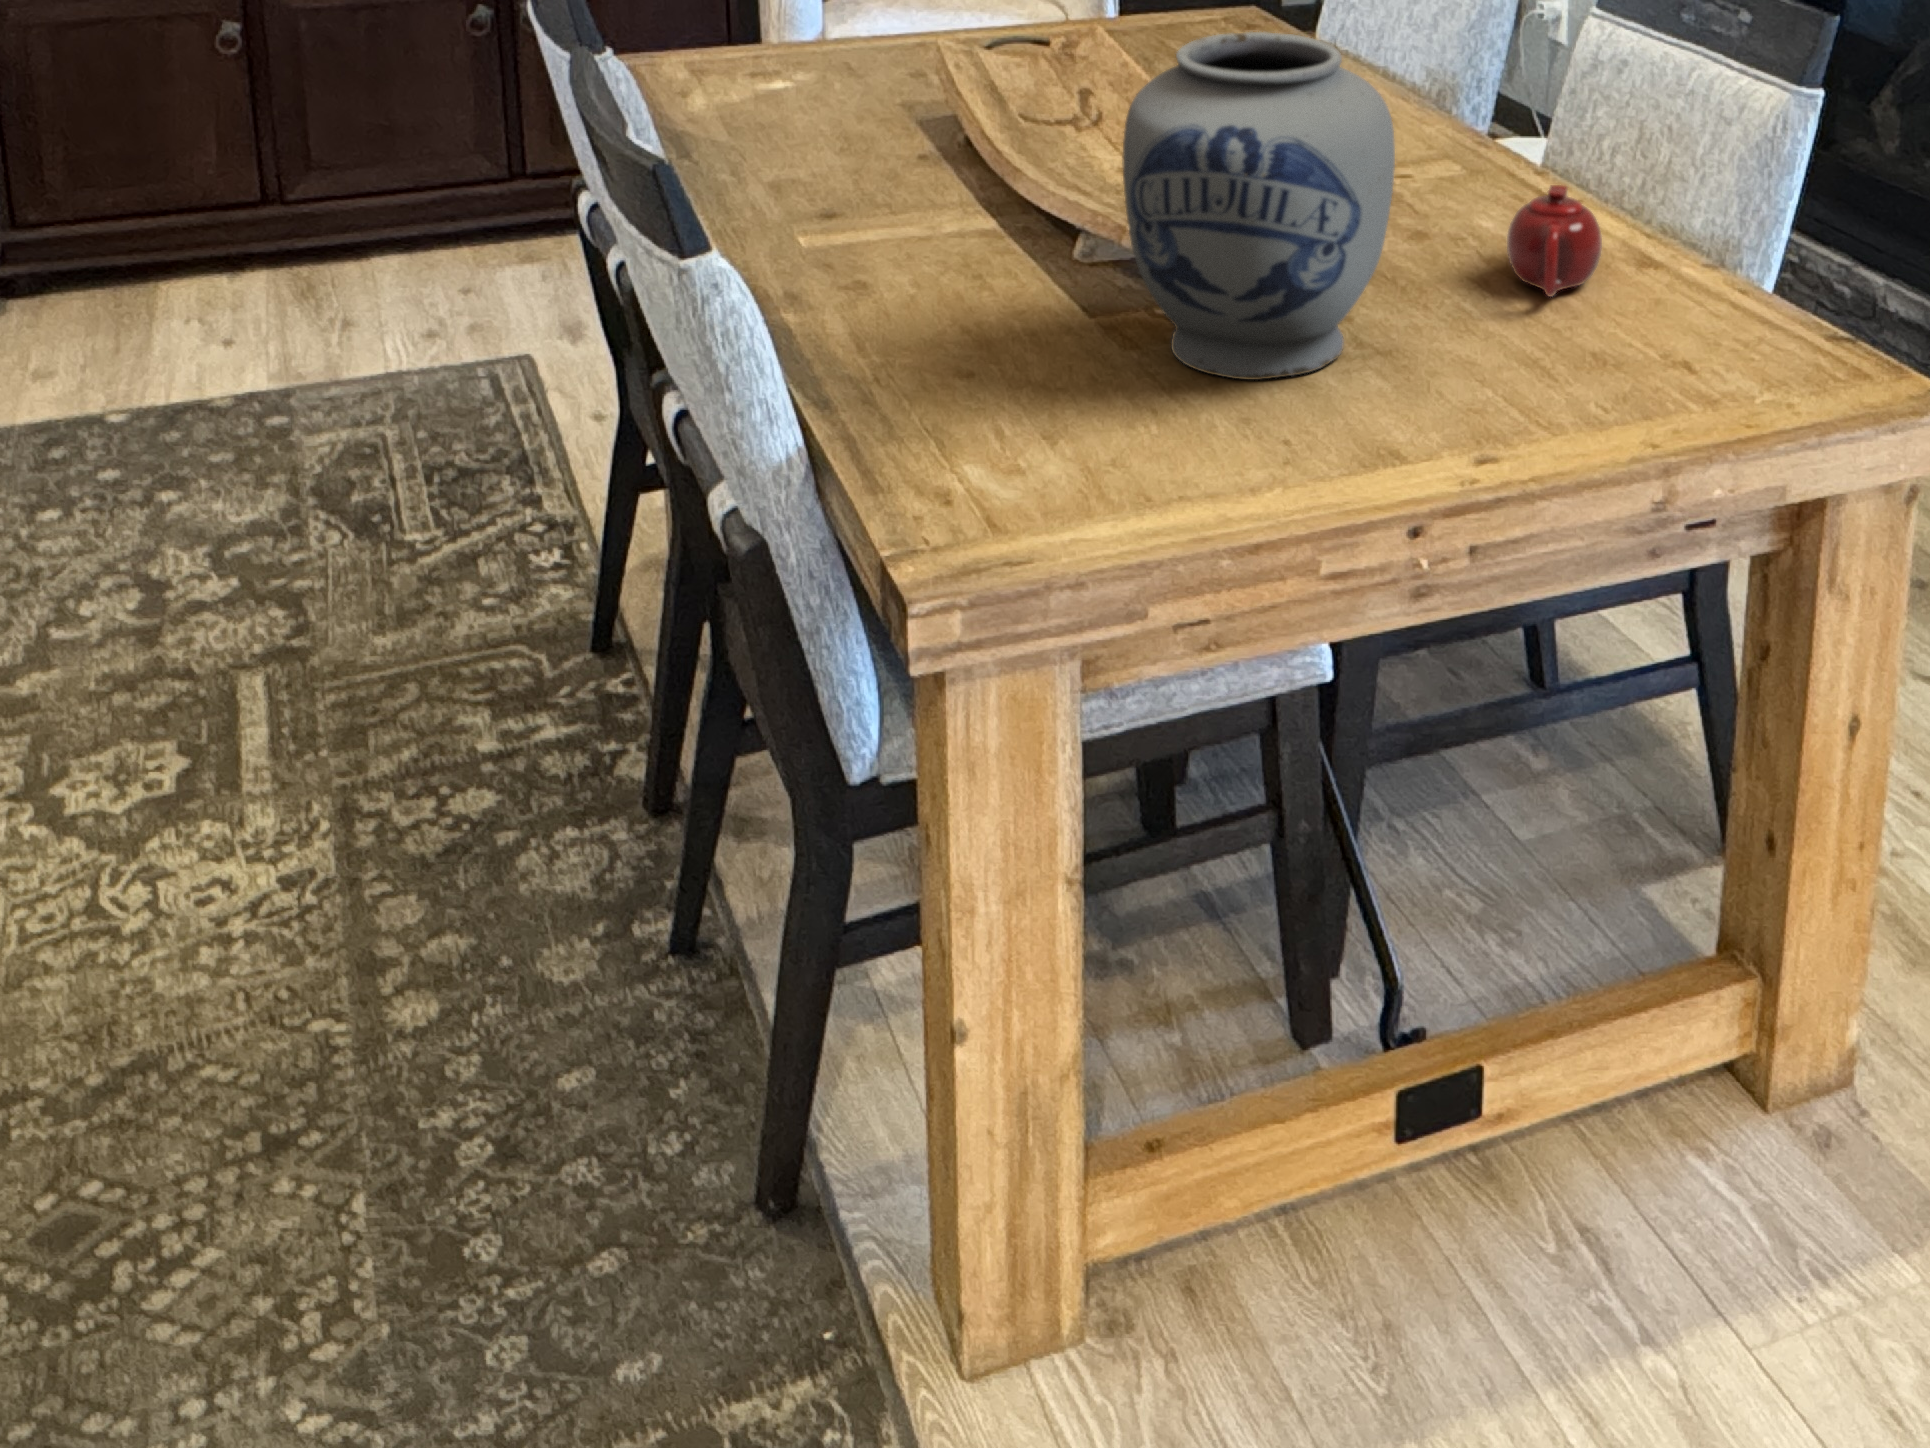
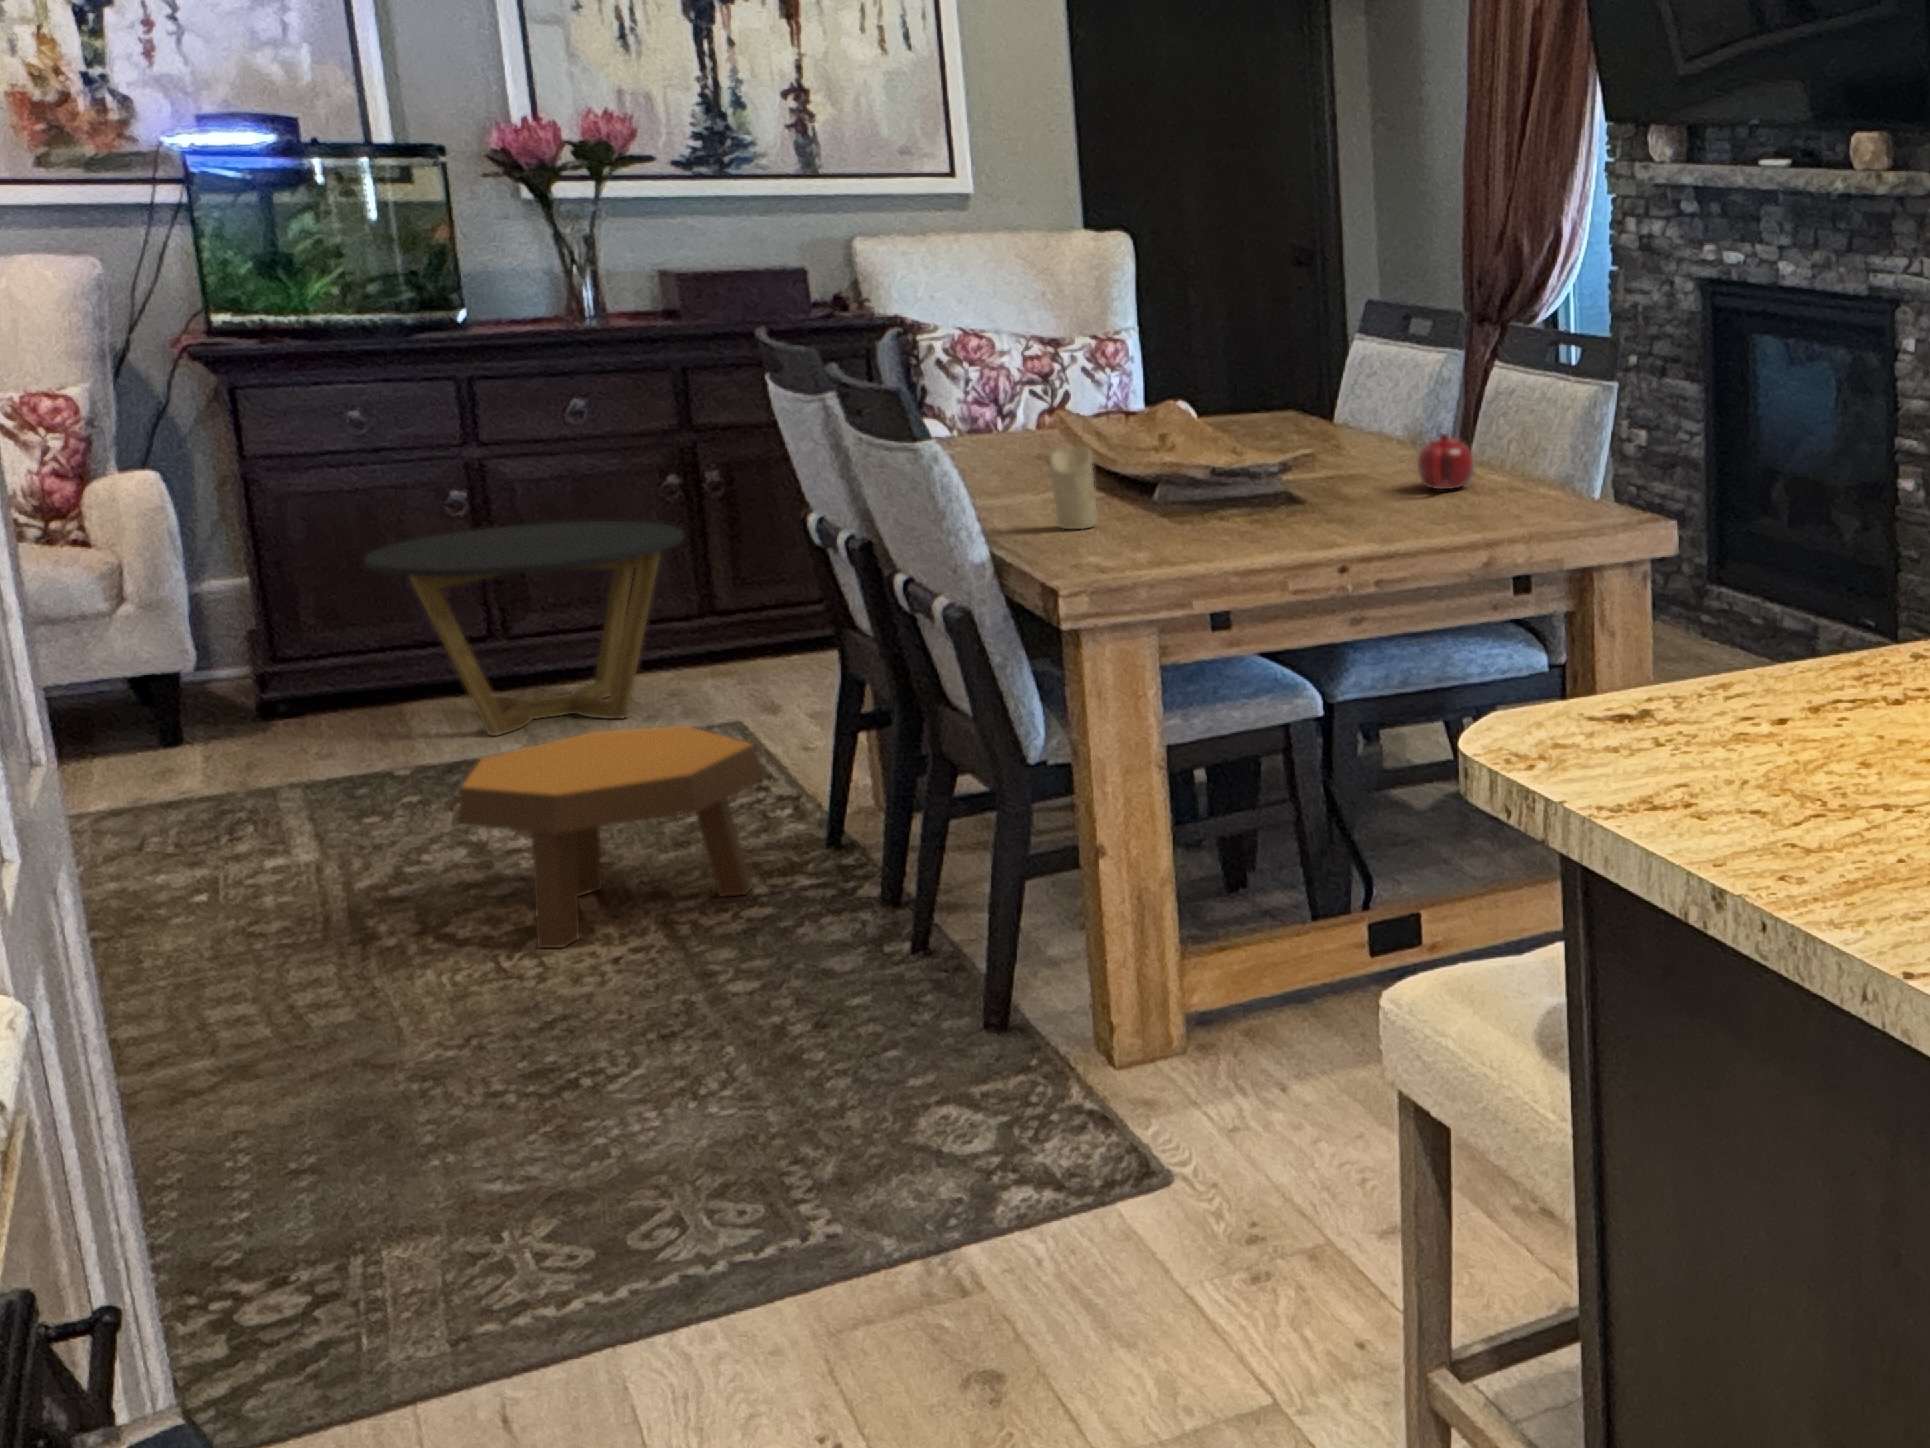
vase: present [1122,32,1395,380] -> none [1169,332,1330,520]
side table: none [98,68,479,360] -> present [365,521,683,736]
candle: none [918,239,992,390] -> present [1049,447,1097,529]
footstool: none [61,486,502,876] -> present [458,726,766,948]

